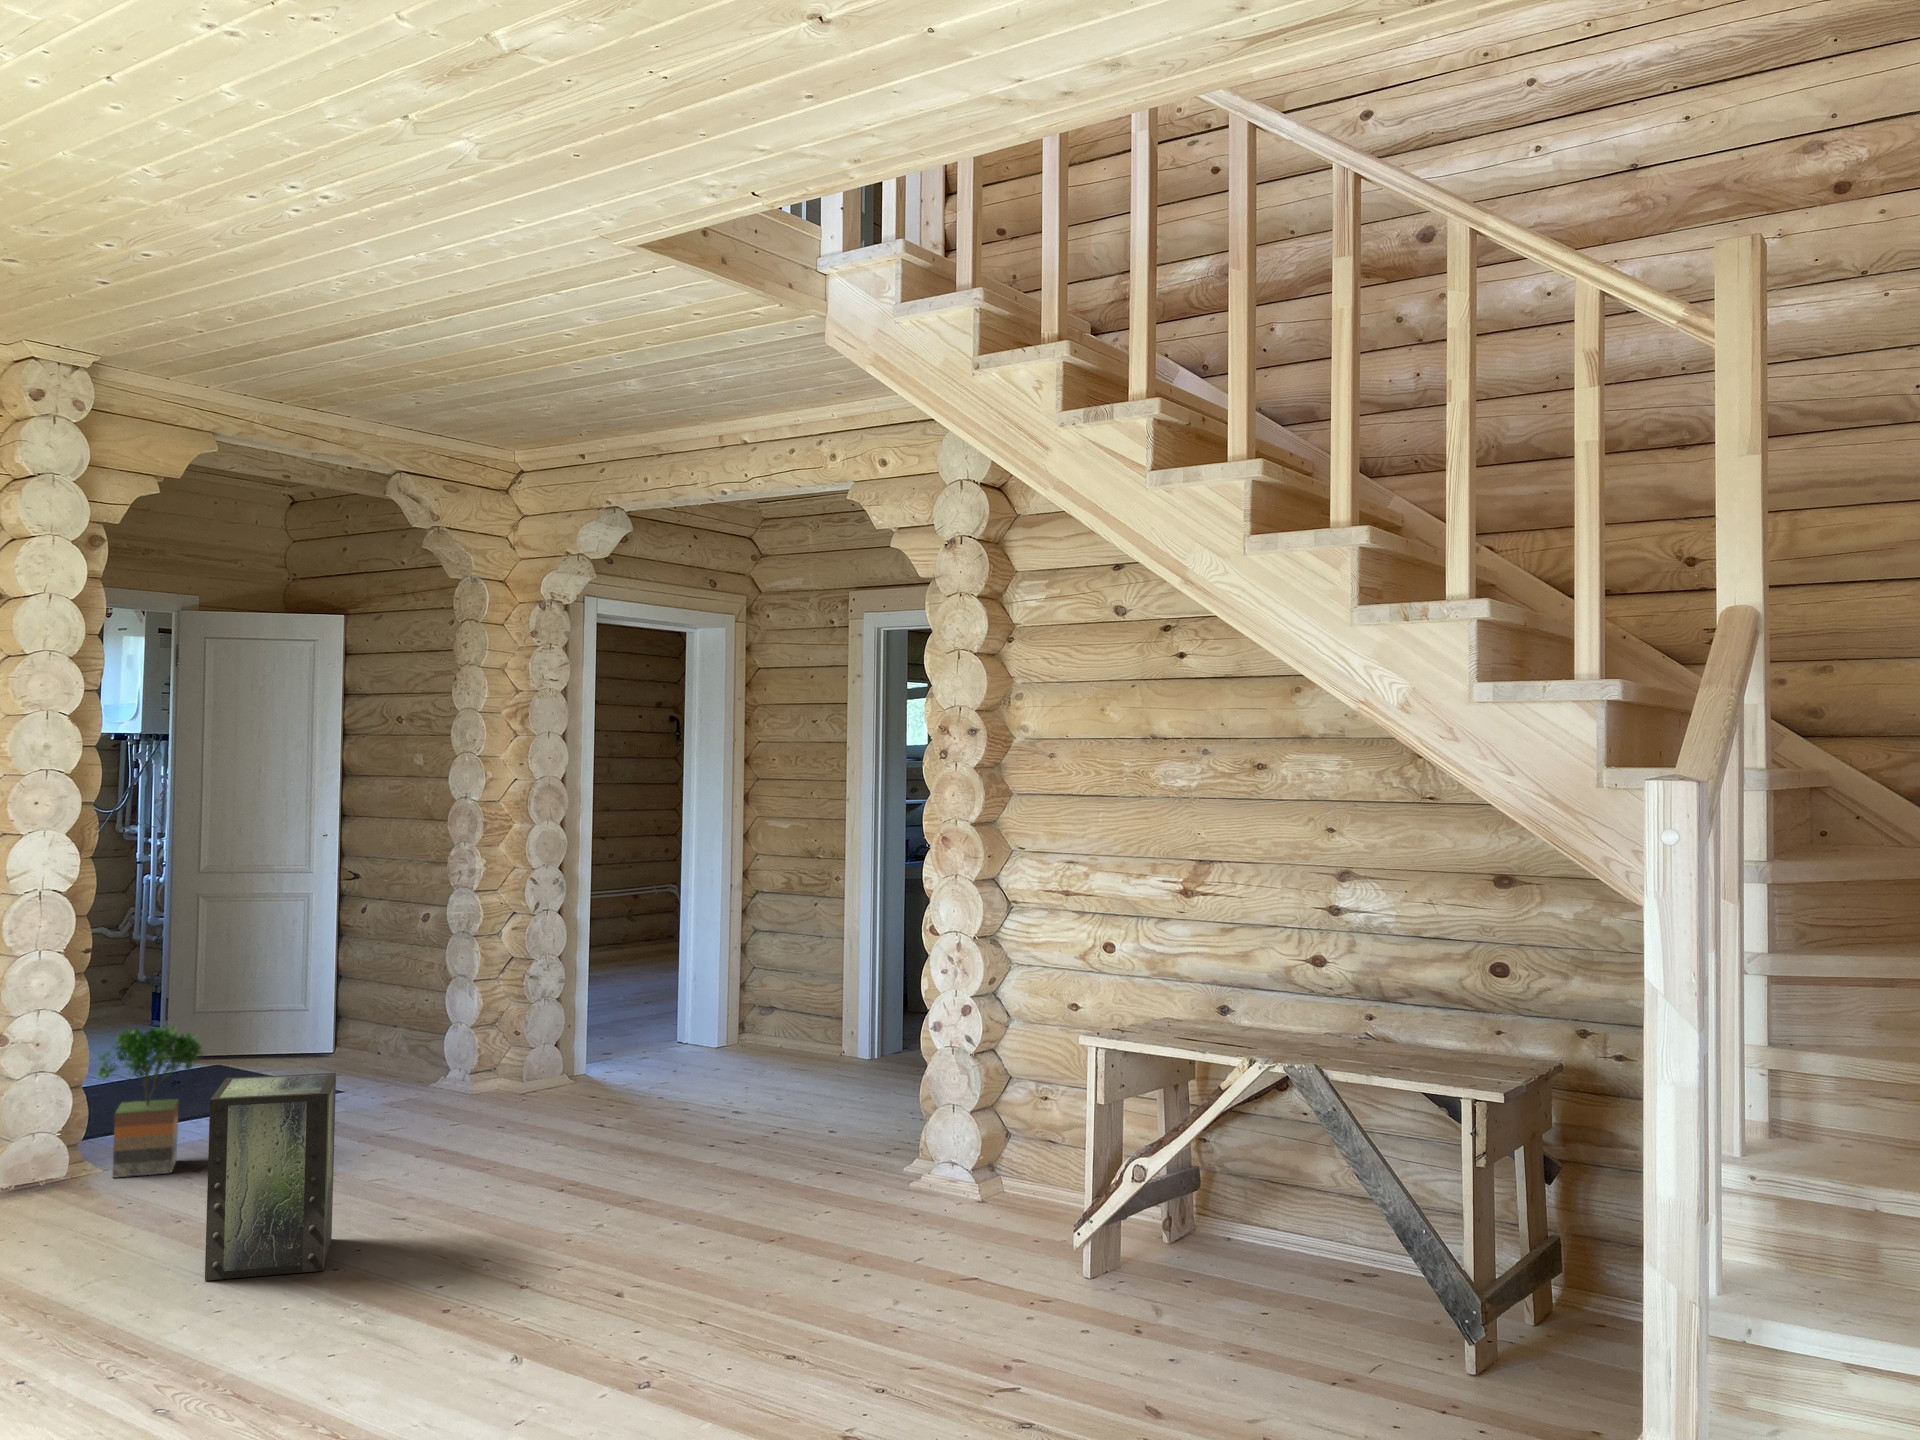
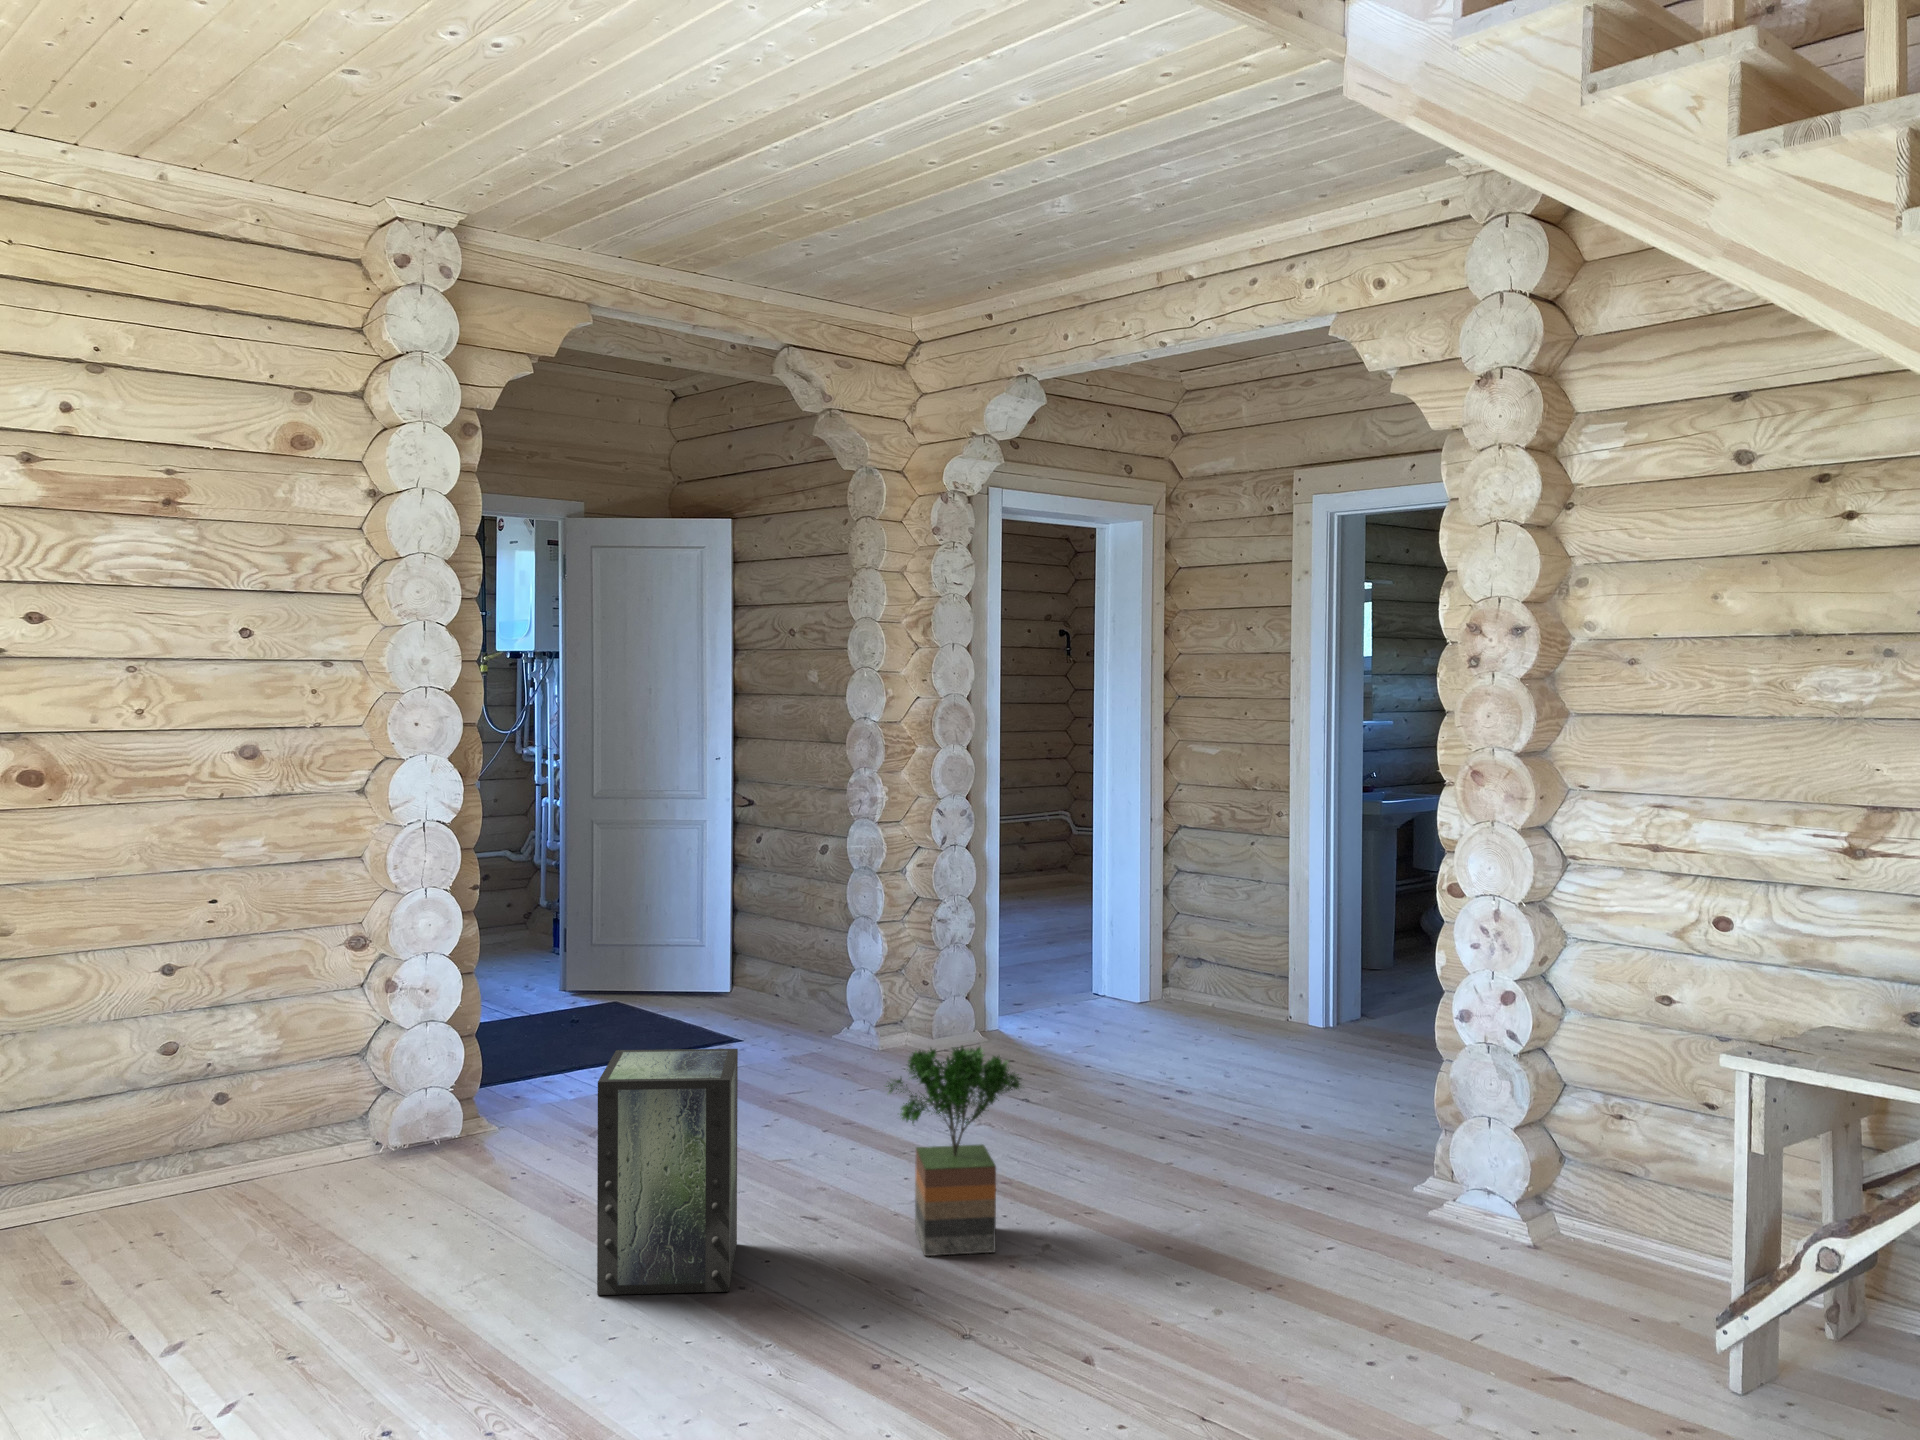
potted tree: present [98,1027,203,1178] -> present [886,1047,1021,1256]

